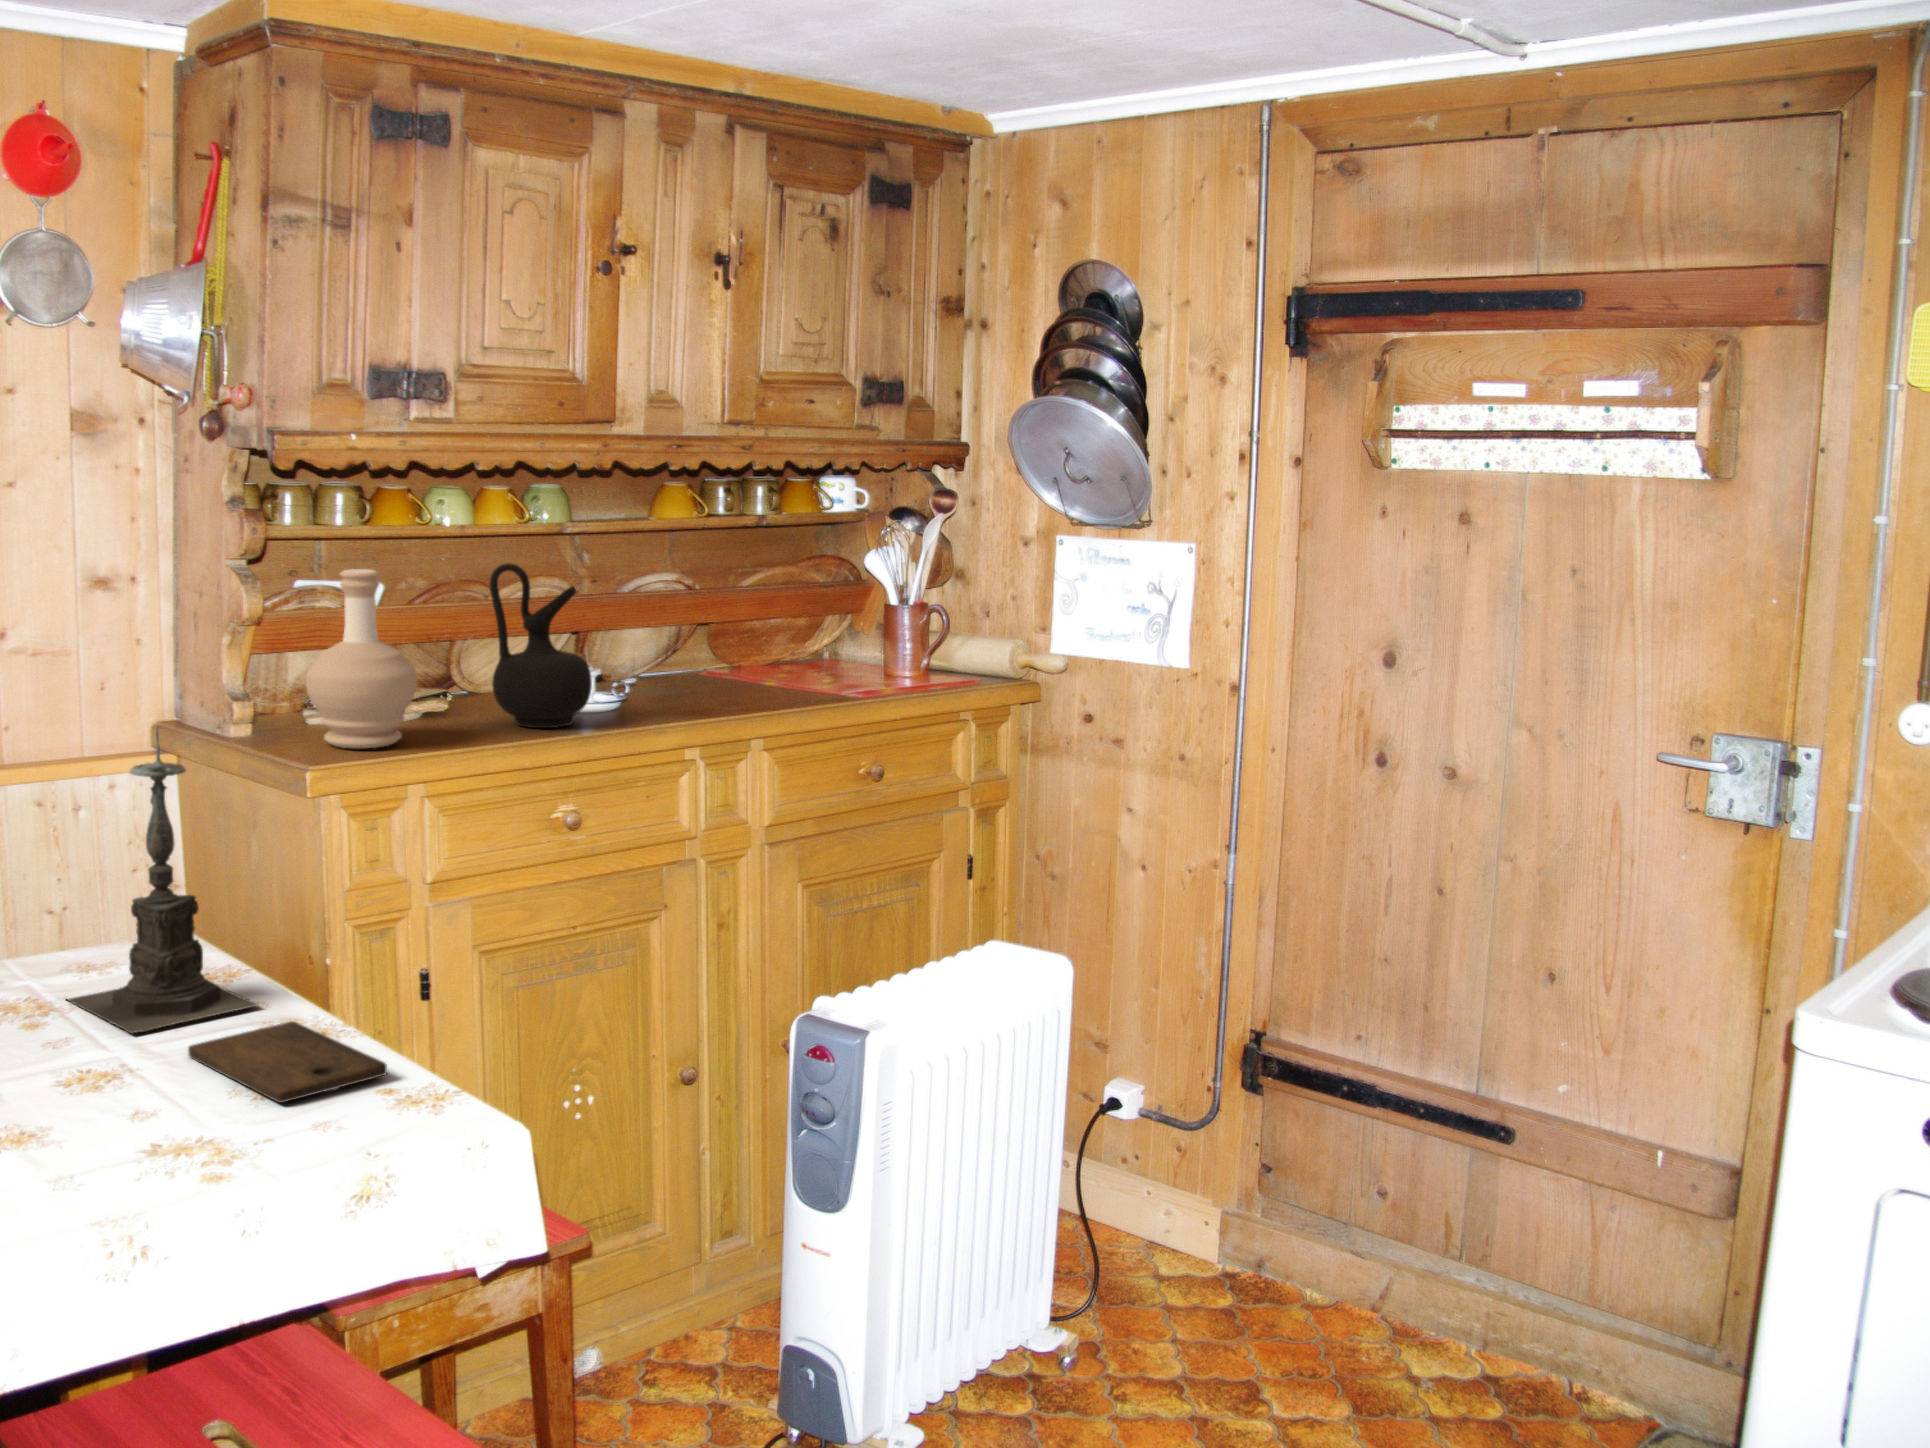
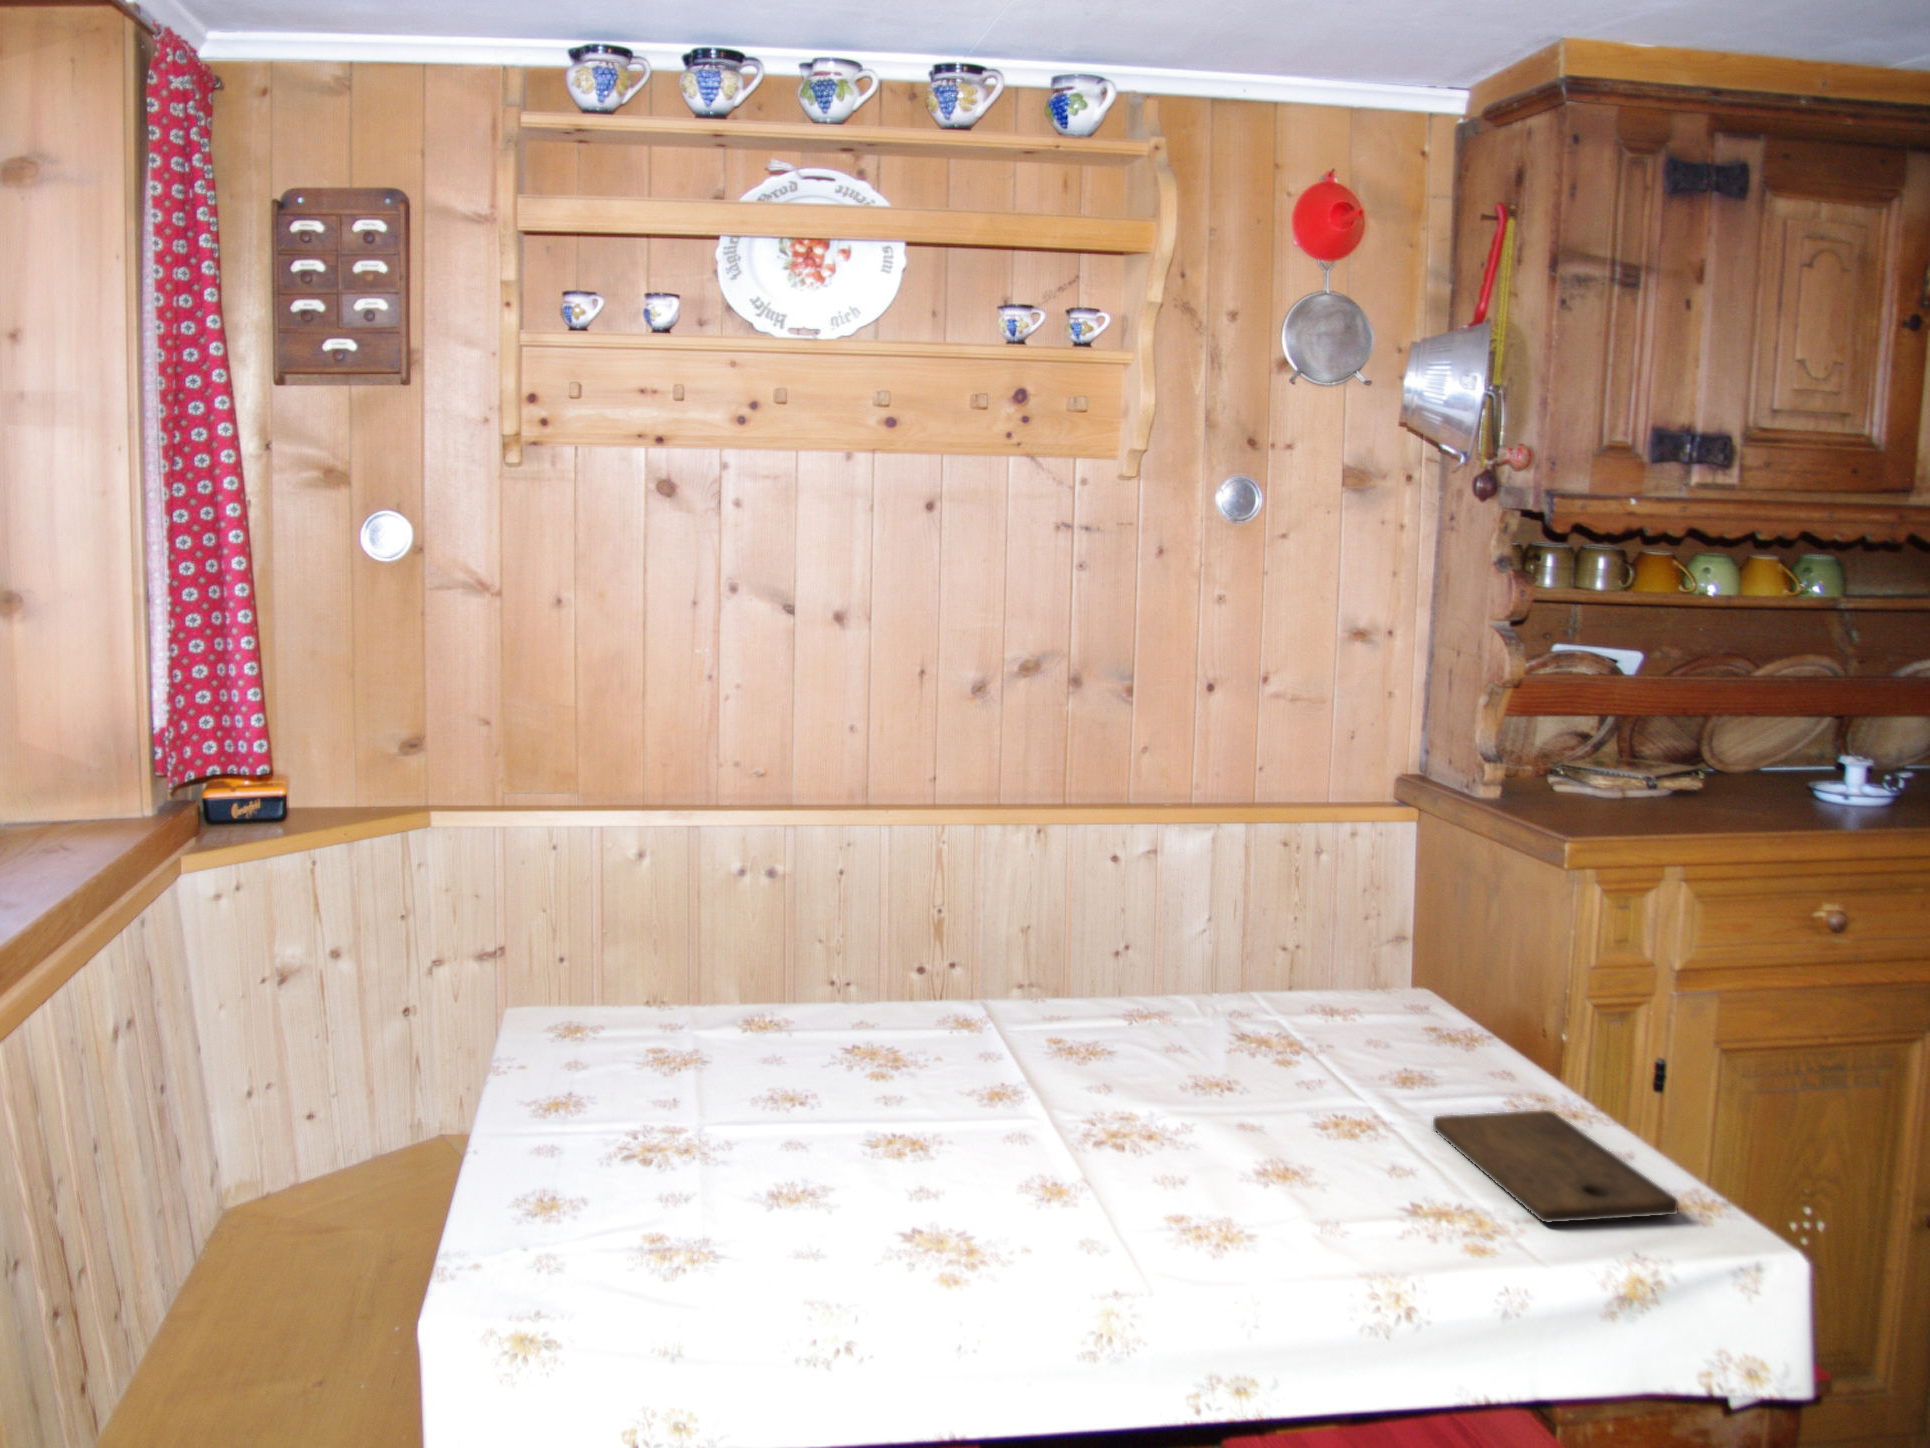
ceramic jug: present [489,564,592,728] -> none [1755,637,1877,815]
bottle: present [306,569,417,748] -> none [1558,633,1677,815]
candle holder: present [67,727,258,1033] -> none [1309,762,1510,1087]

